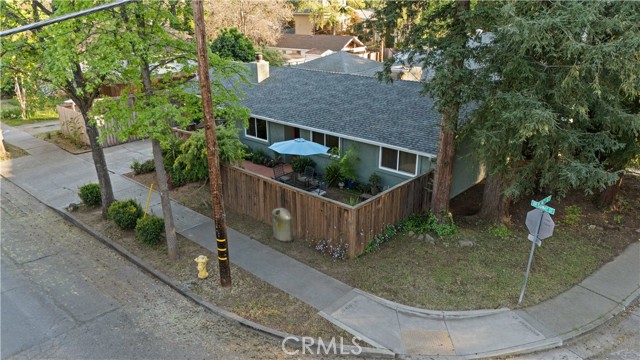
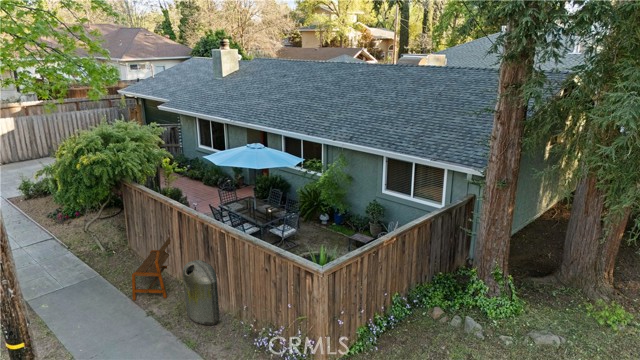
bench: none [241,194,261,232] -> present [132,237,170,300]

